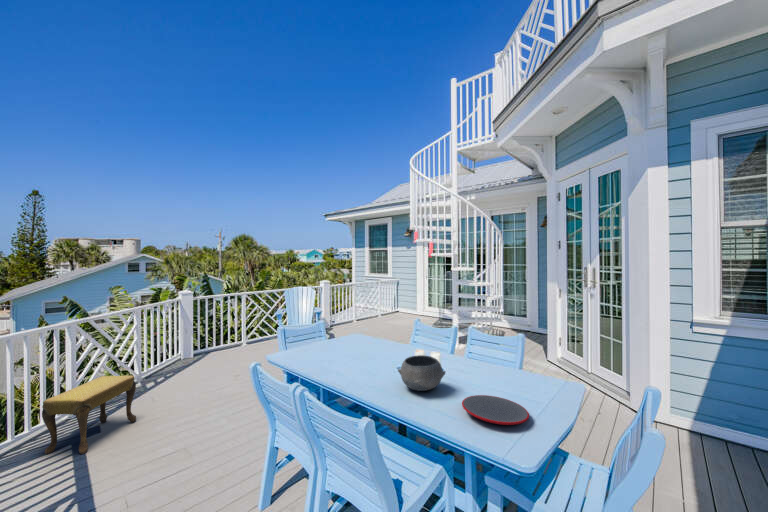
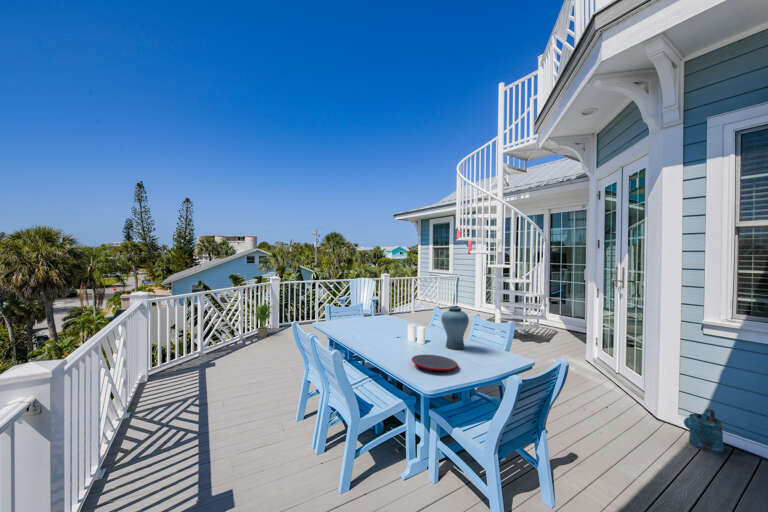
vase: none [464,324,499,380] -> present [441,307,469,350]
potted plant: none [153,327,194,374] -> present [251,303,273,338]
bowl: present [398,355,446,391] -> none [384,326,417,350]
footstool: present [42,375,136,454] -> none [184,330,236,376]
watering can: none [690,406,725,452] -> present [684,409,724,453]

